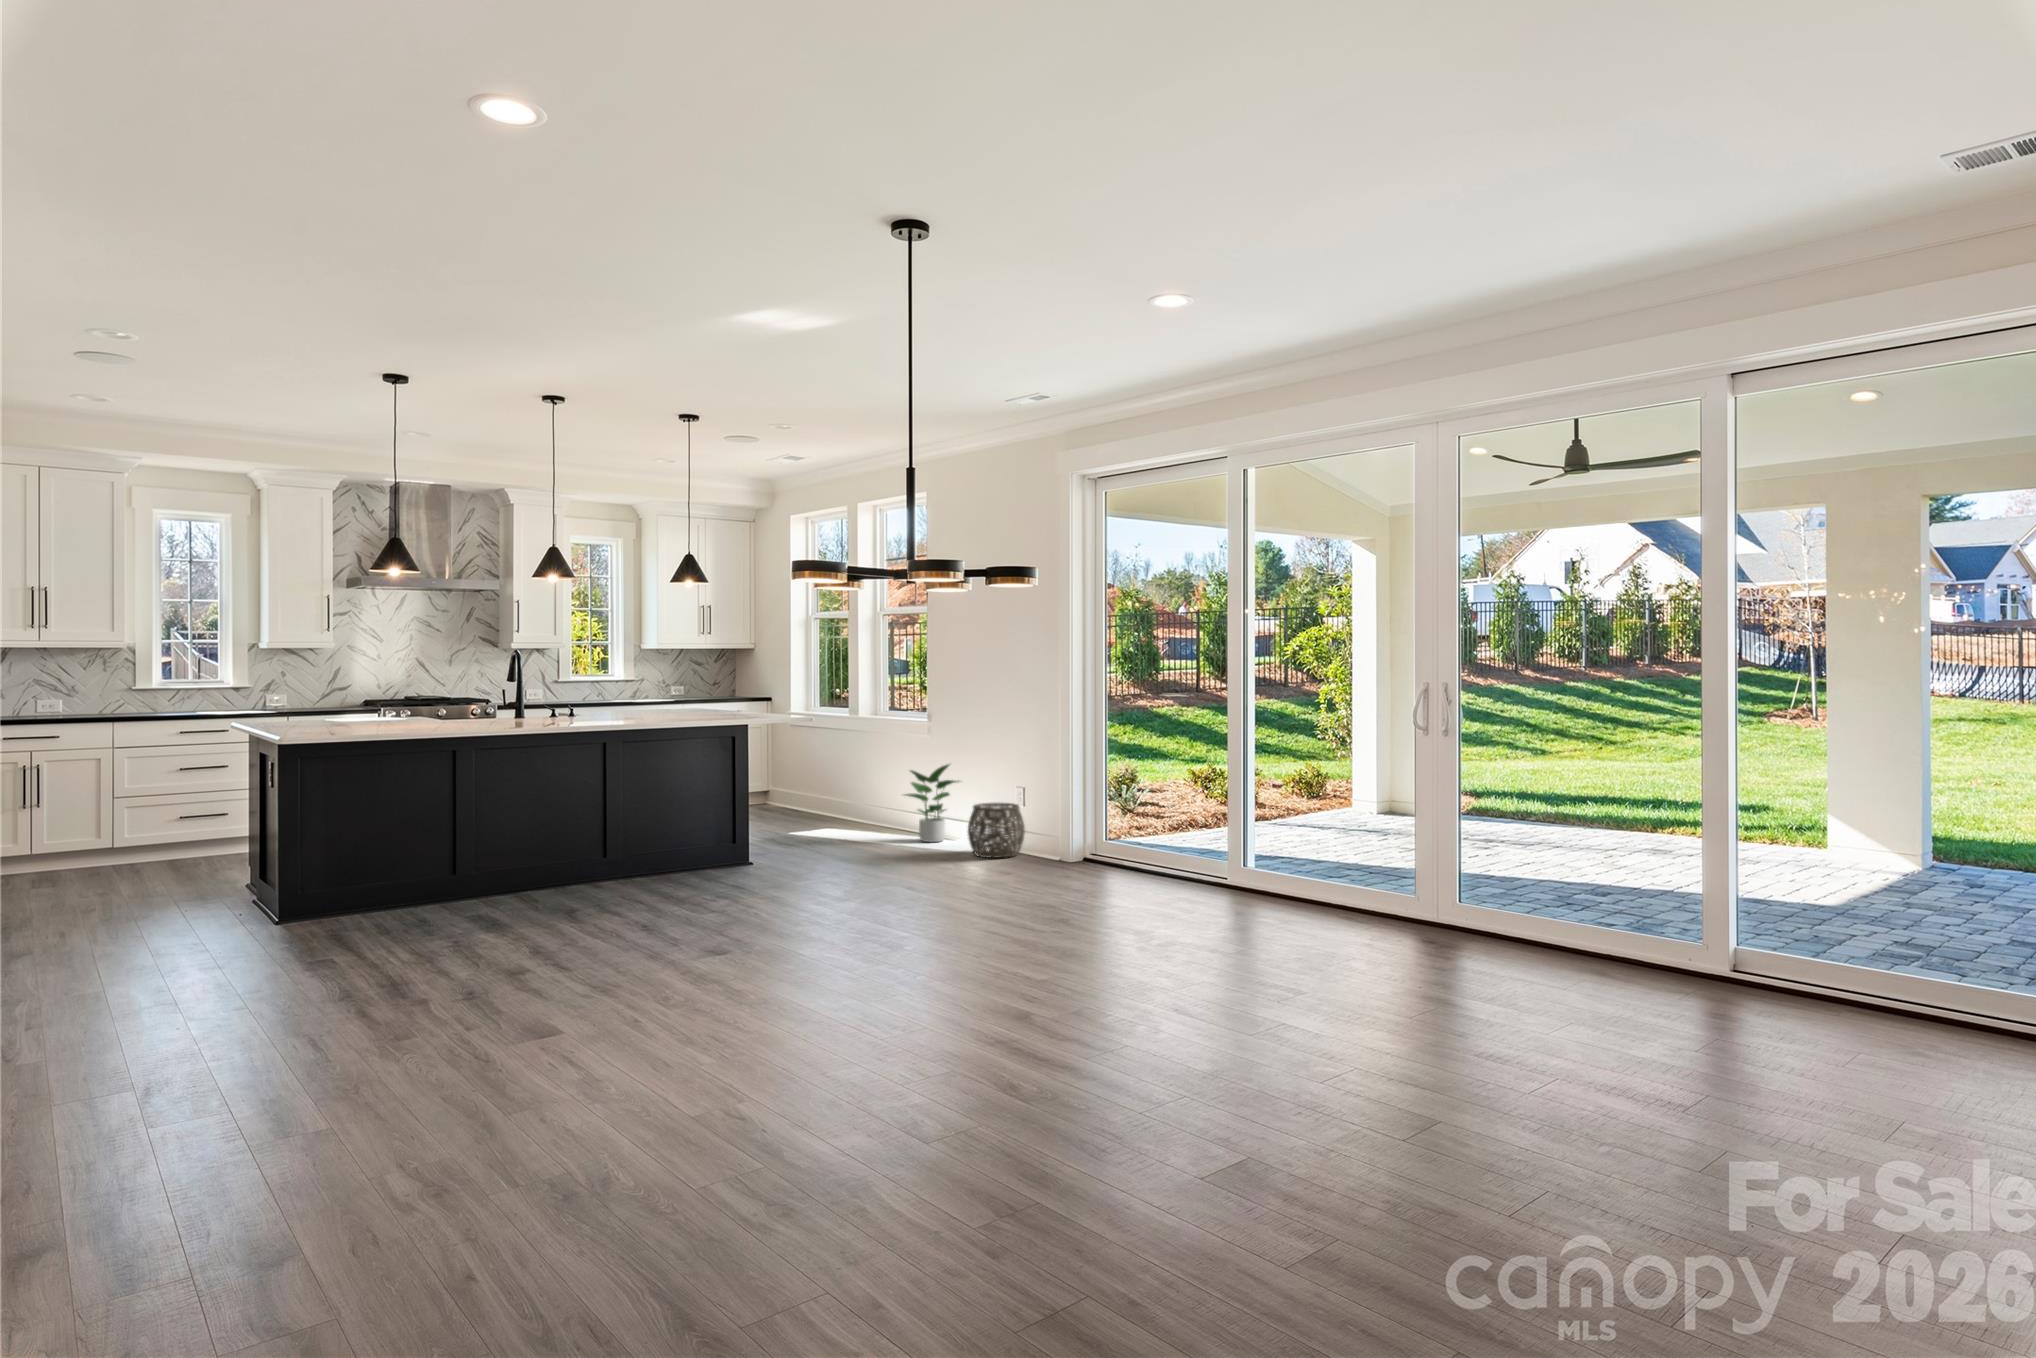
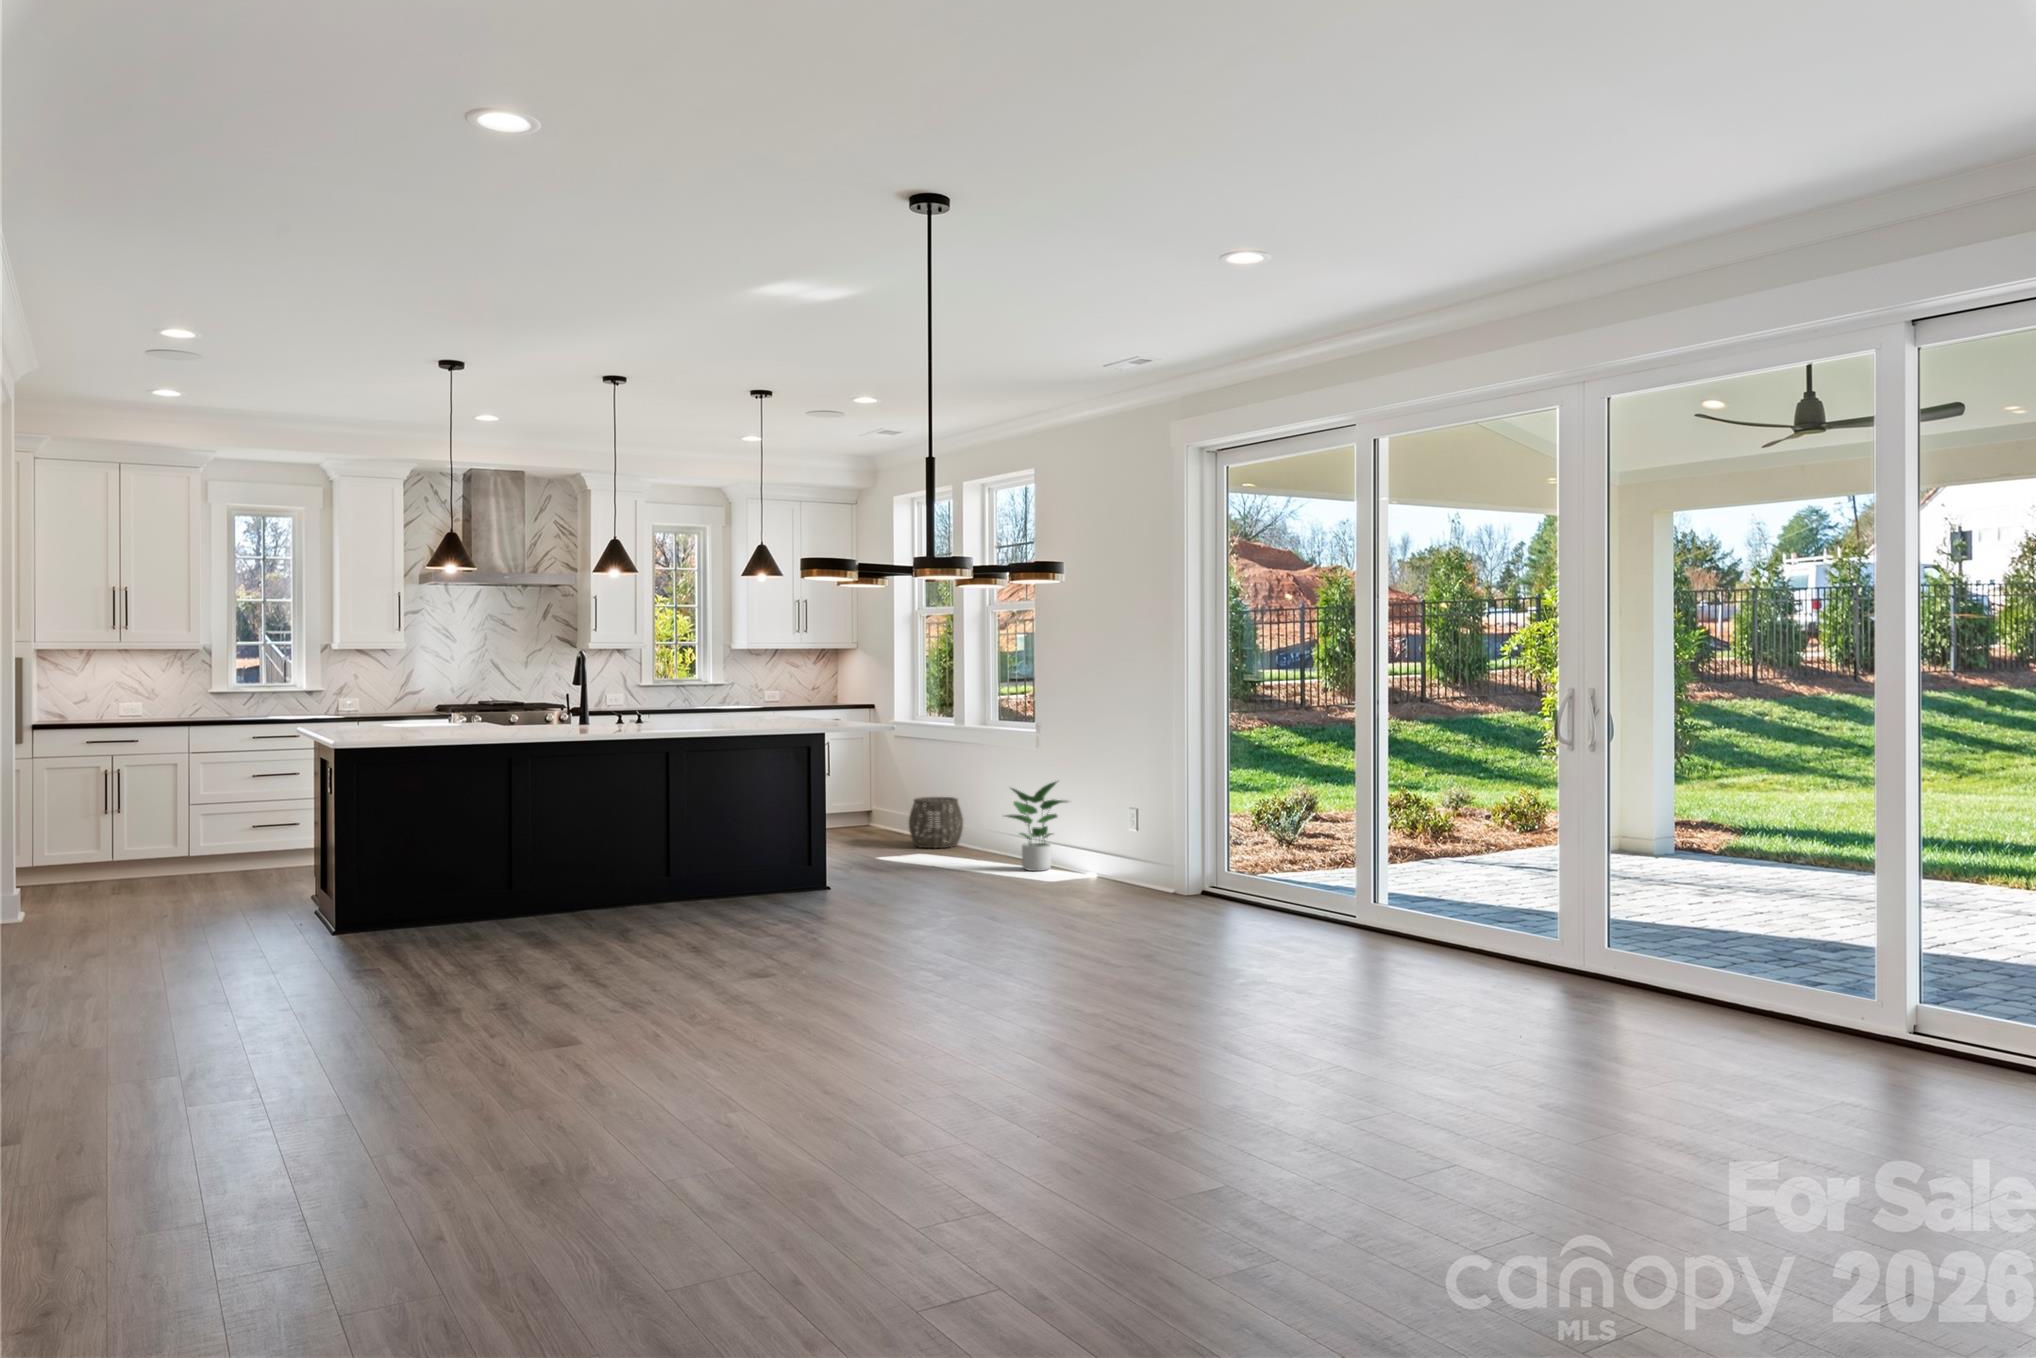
woven basket: present [968,803,1025,858] -> present [909,797,963,848]

